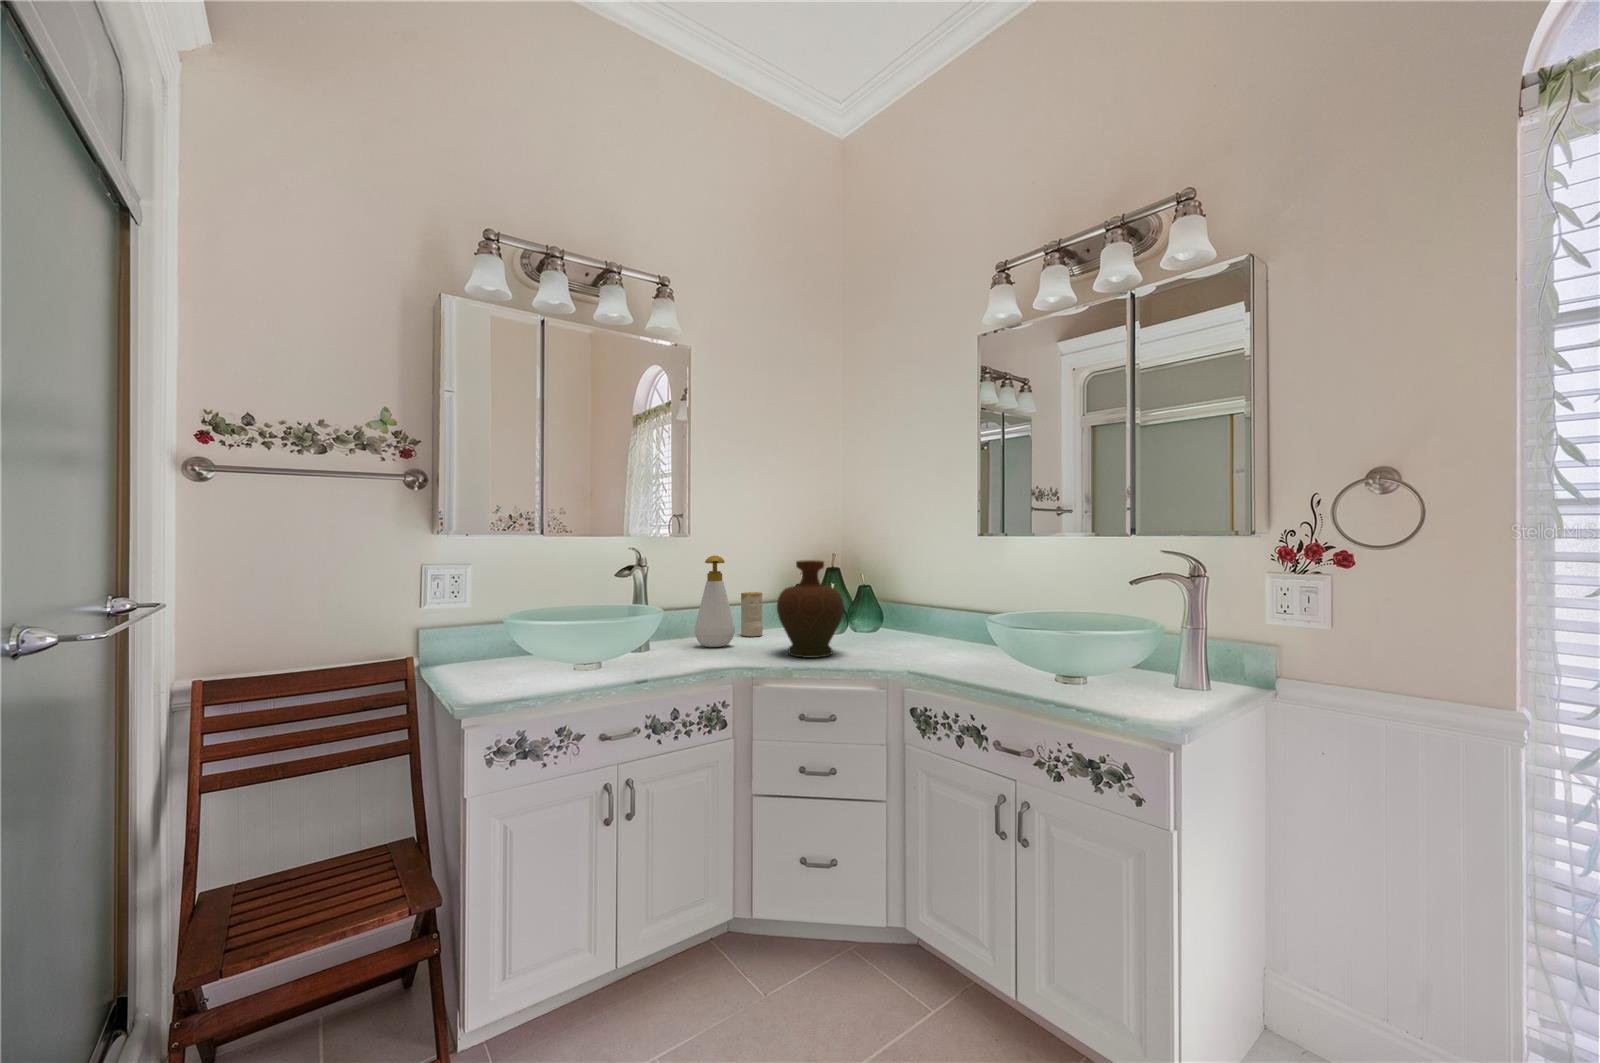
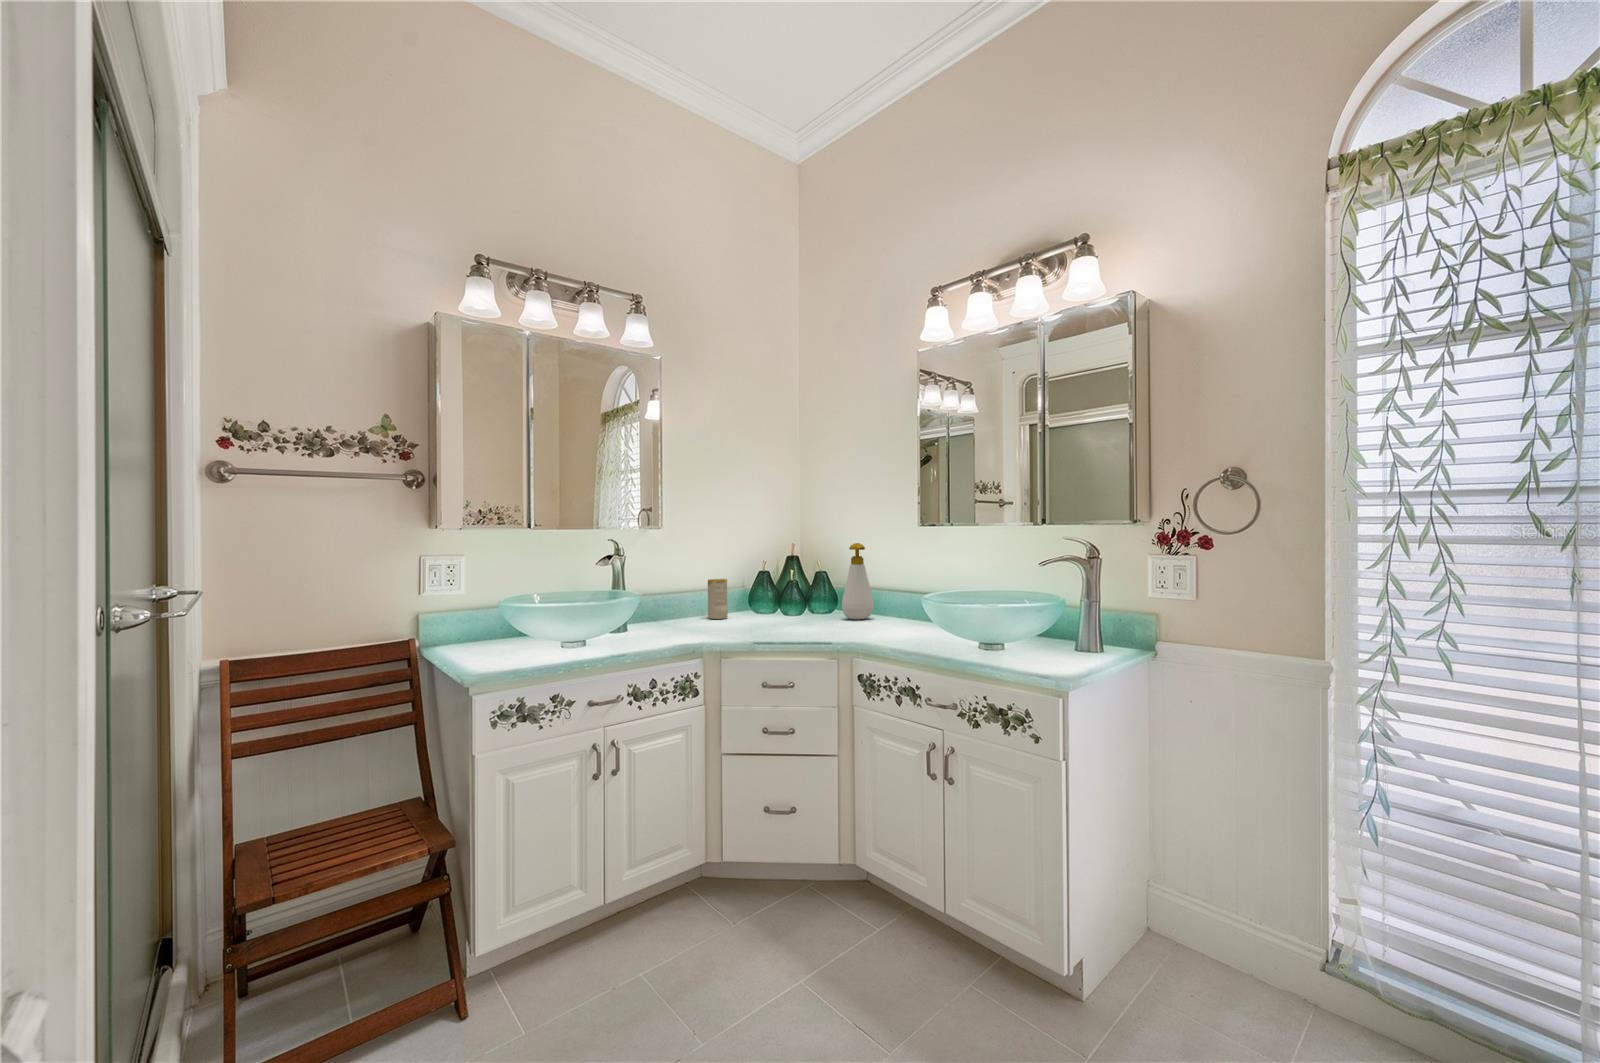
soap bottle: present [695,555,735,647] -> present [842,543,874,620]
decorative vase: present [777,560,844,658] -> none [741,549,801,635]

